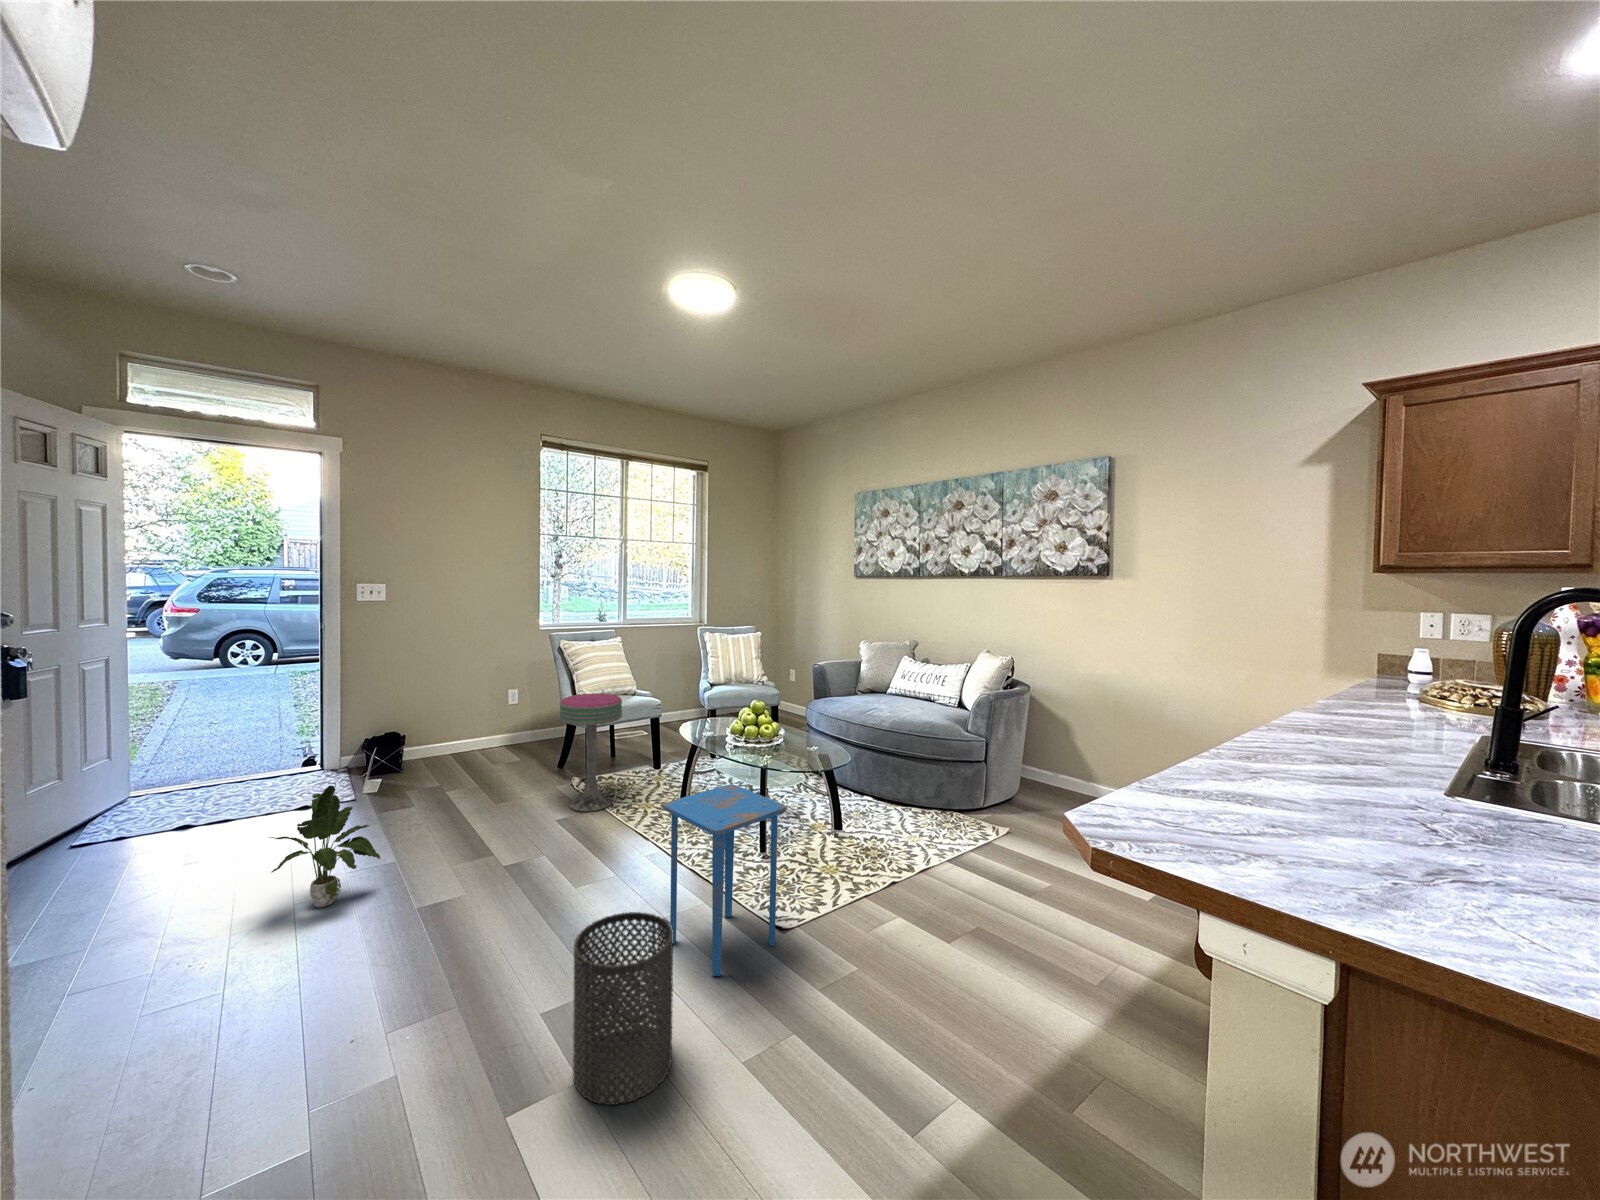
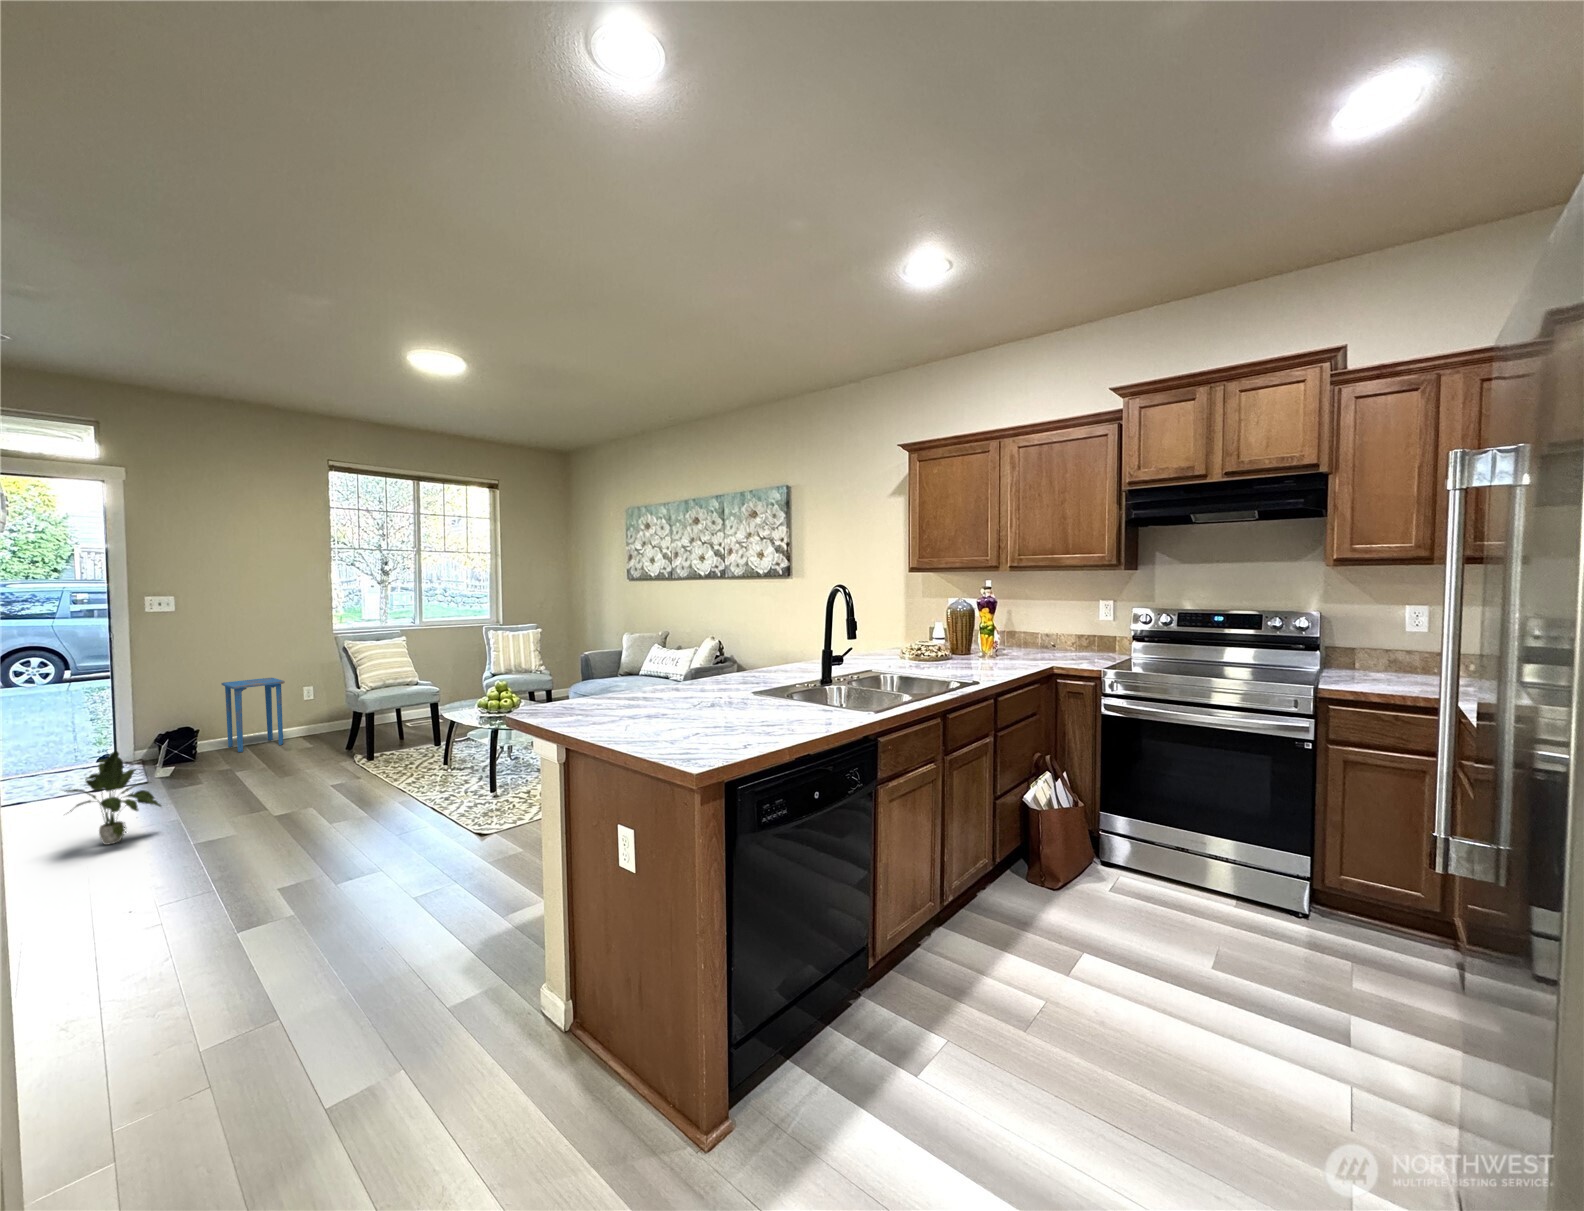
bar stool: present [560,693,622,812] -> none [334,681,392,776]
side table: present [663,784,786,976] -> present [221,678,285,752]
trash can: present [573,912,673,1105] -> none [285,803,365,912]

